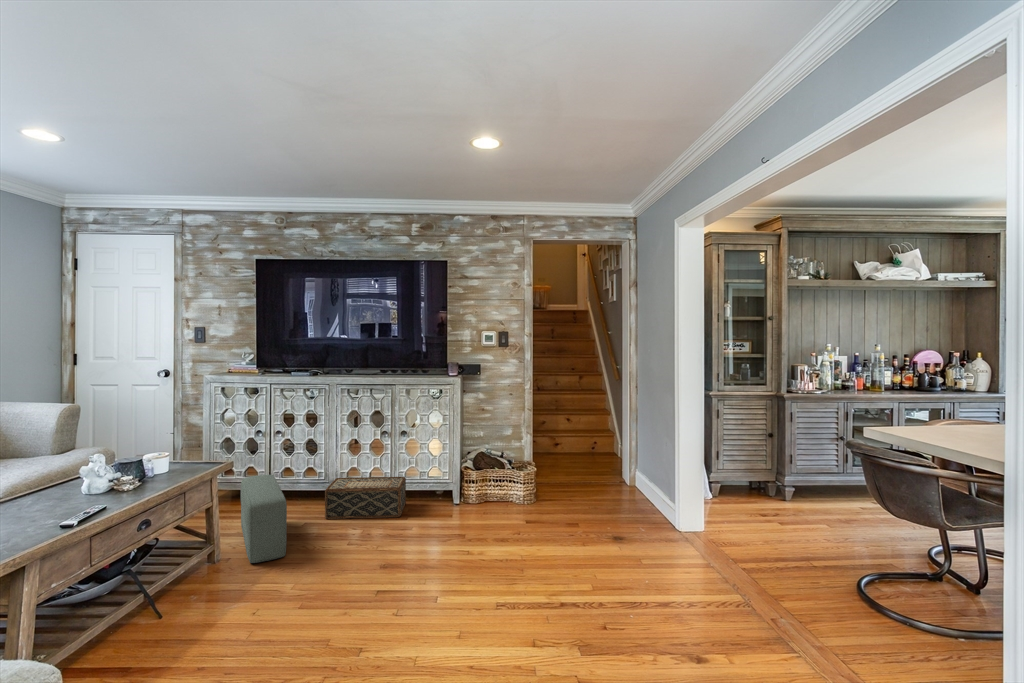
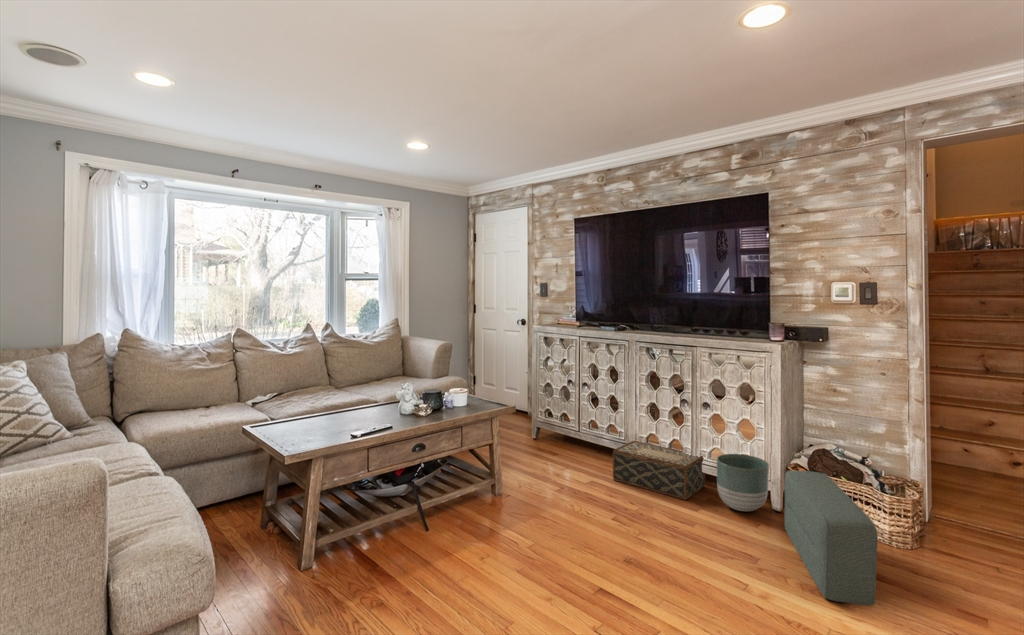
planter: none [423,468,461,513] -> present [717,454,769,512]
pouf: present [241,475,287,563] -> present [784,470,878,605]

